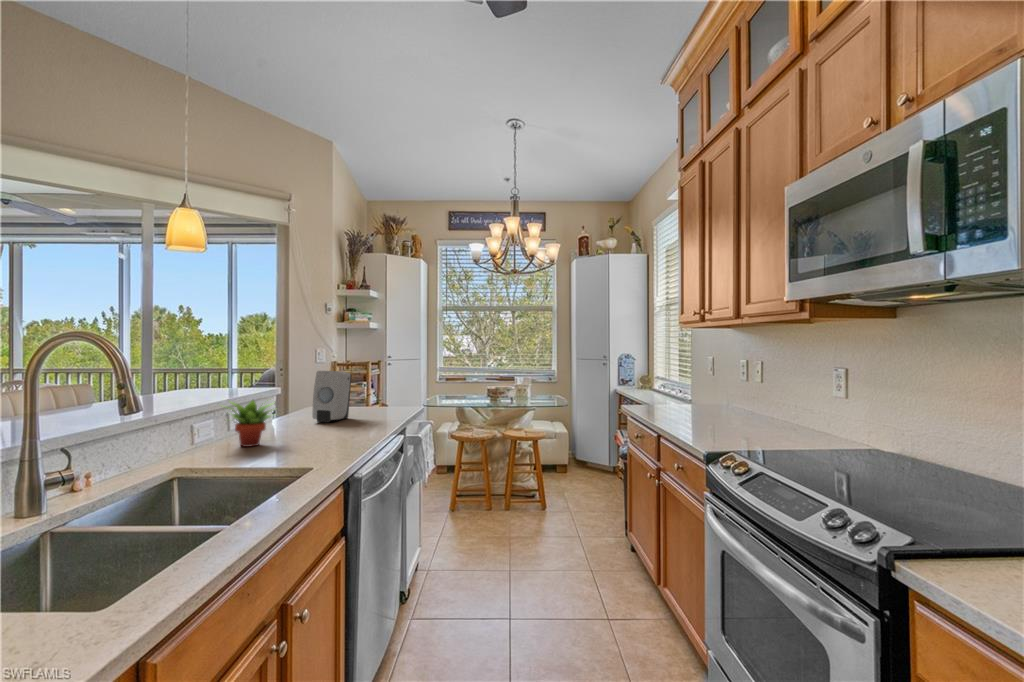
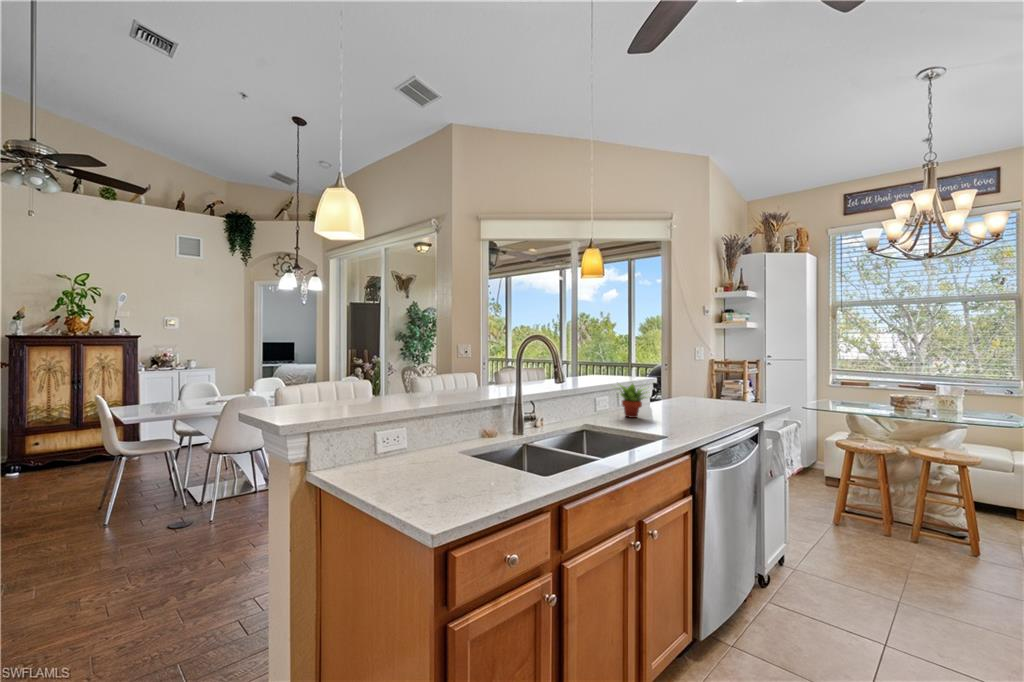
soap dispenser: present [312,371,351,422] -> none [681,365,715,408]

